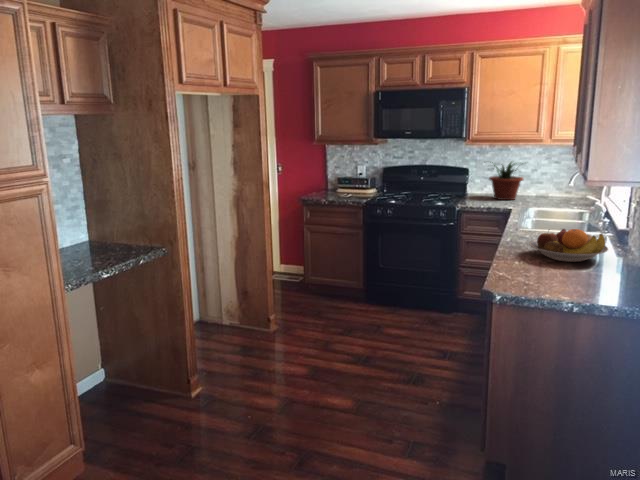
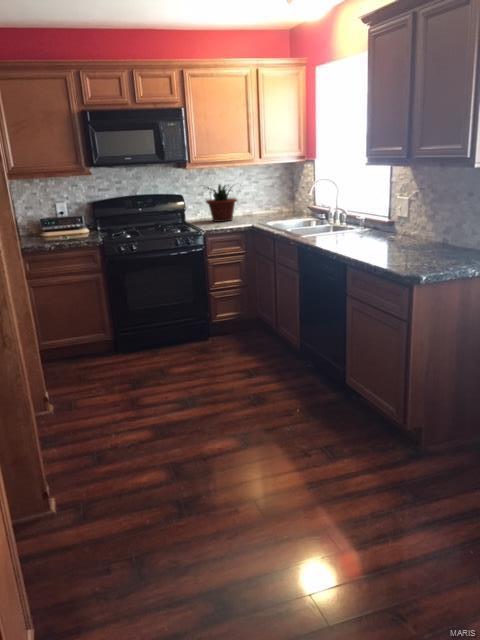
fruit bowl: present [529,229,608,262] -> none [352,222,417,251]

